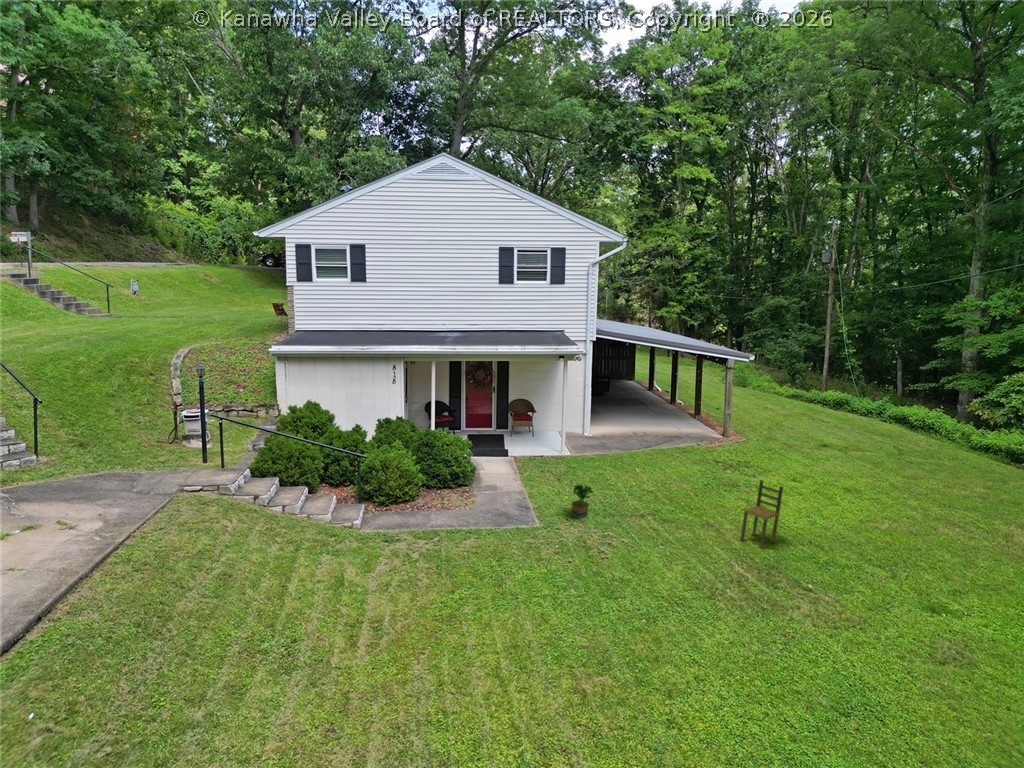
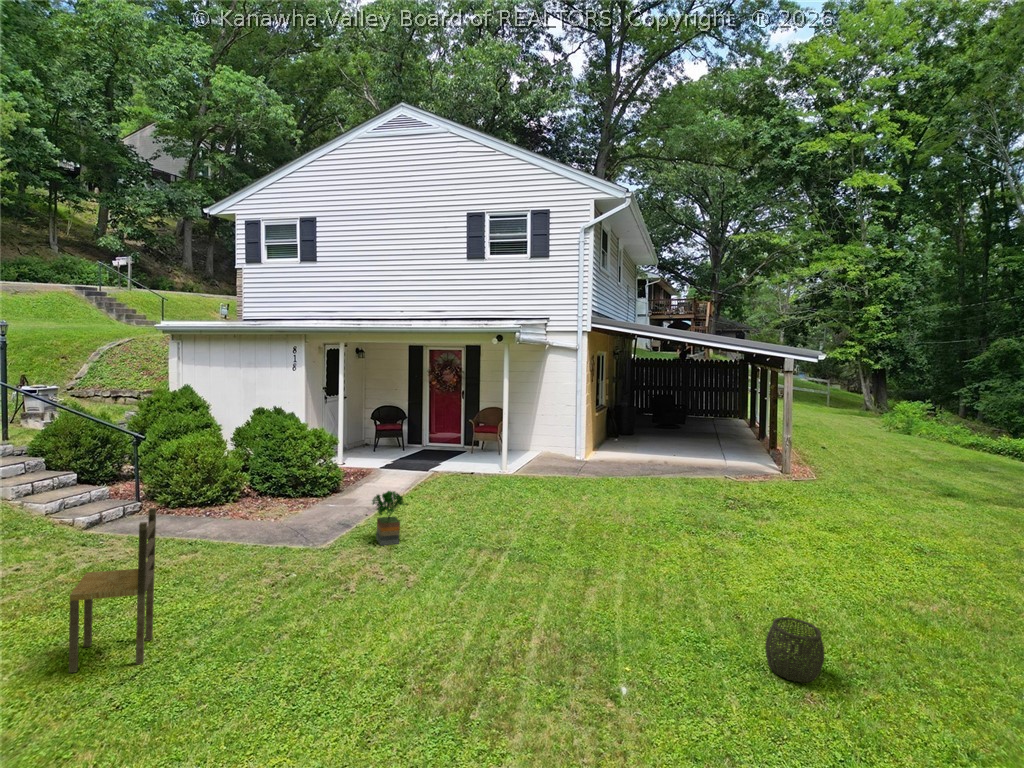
chair: present [741,480,783,548] -> present [69,508,156,673]
woven basket: none [829,534,858,563] -> present [765,617,825,683]

